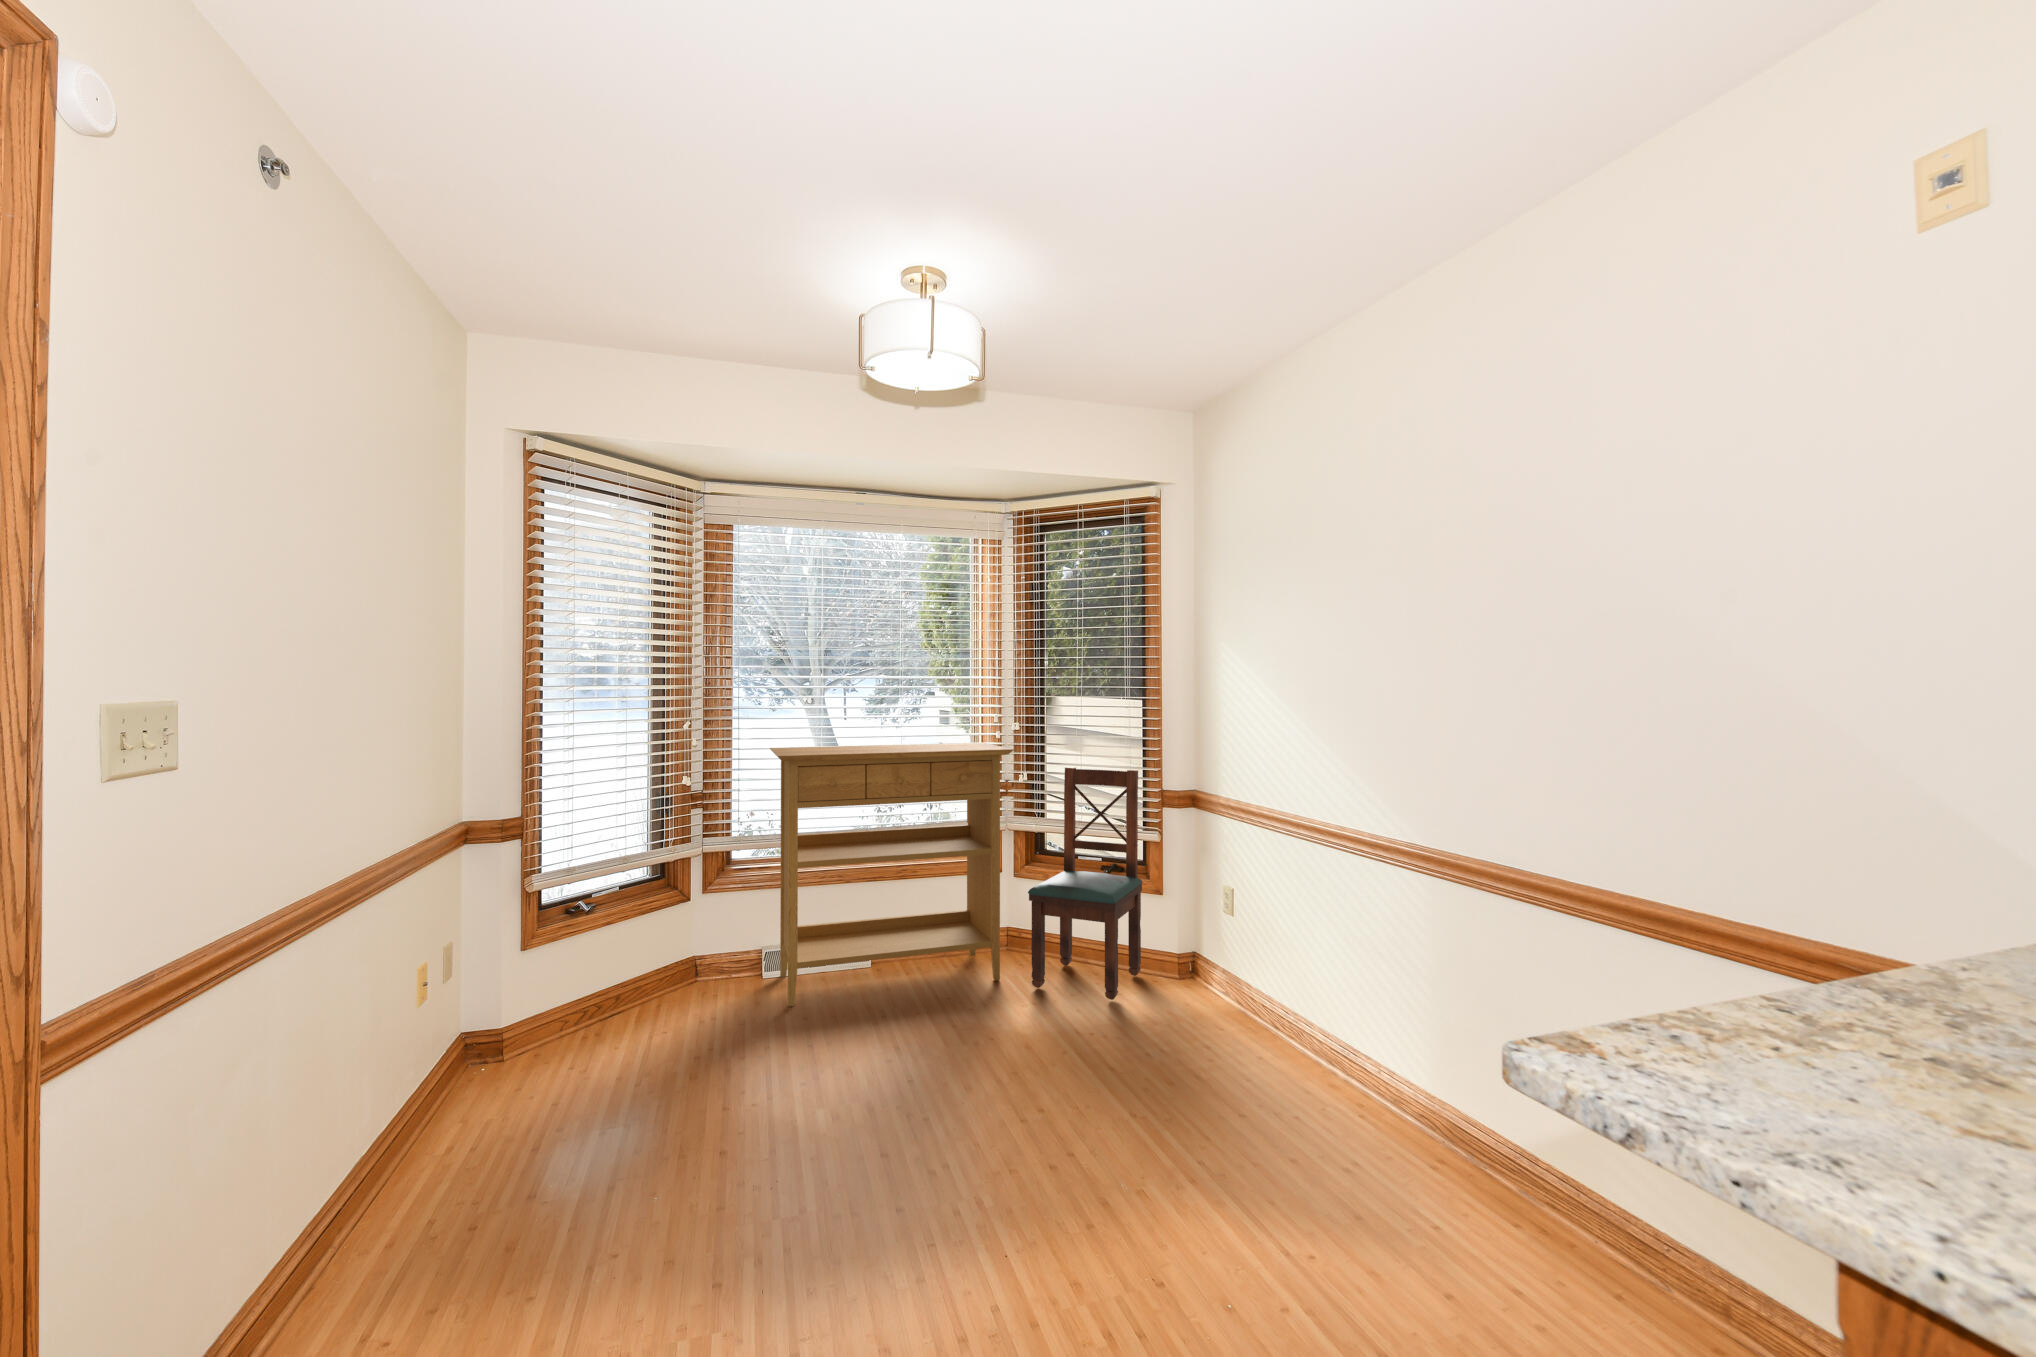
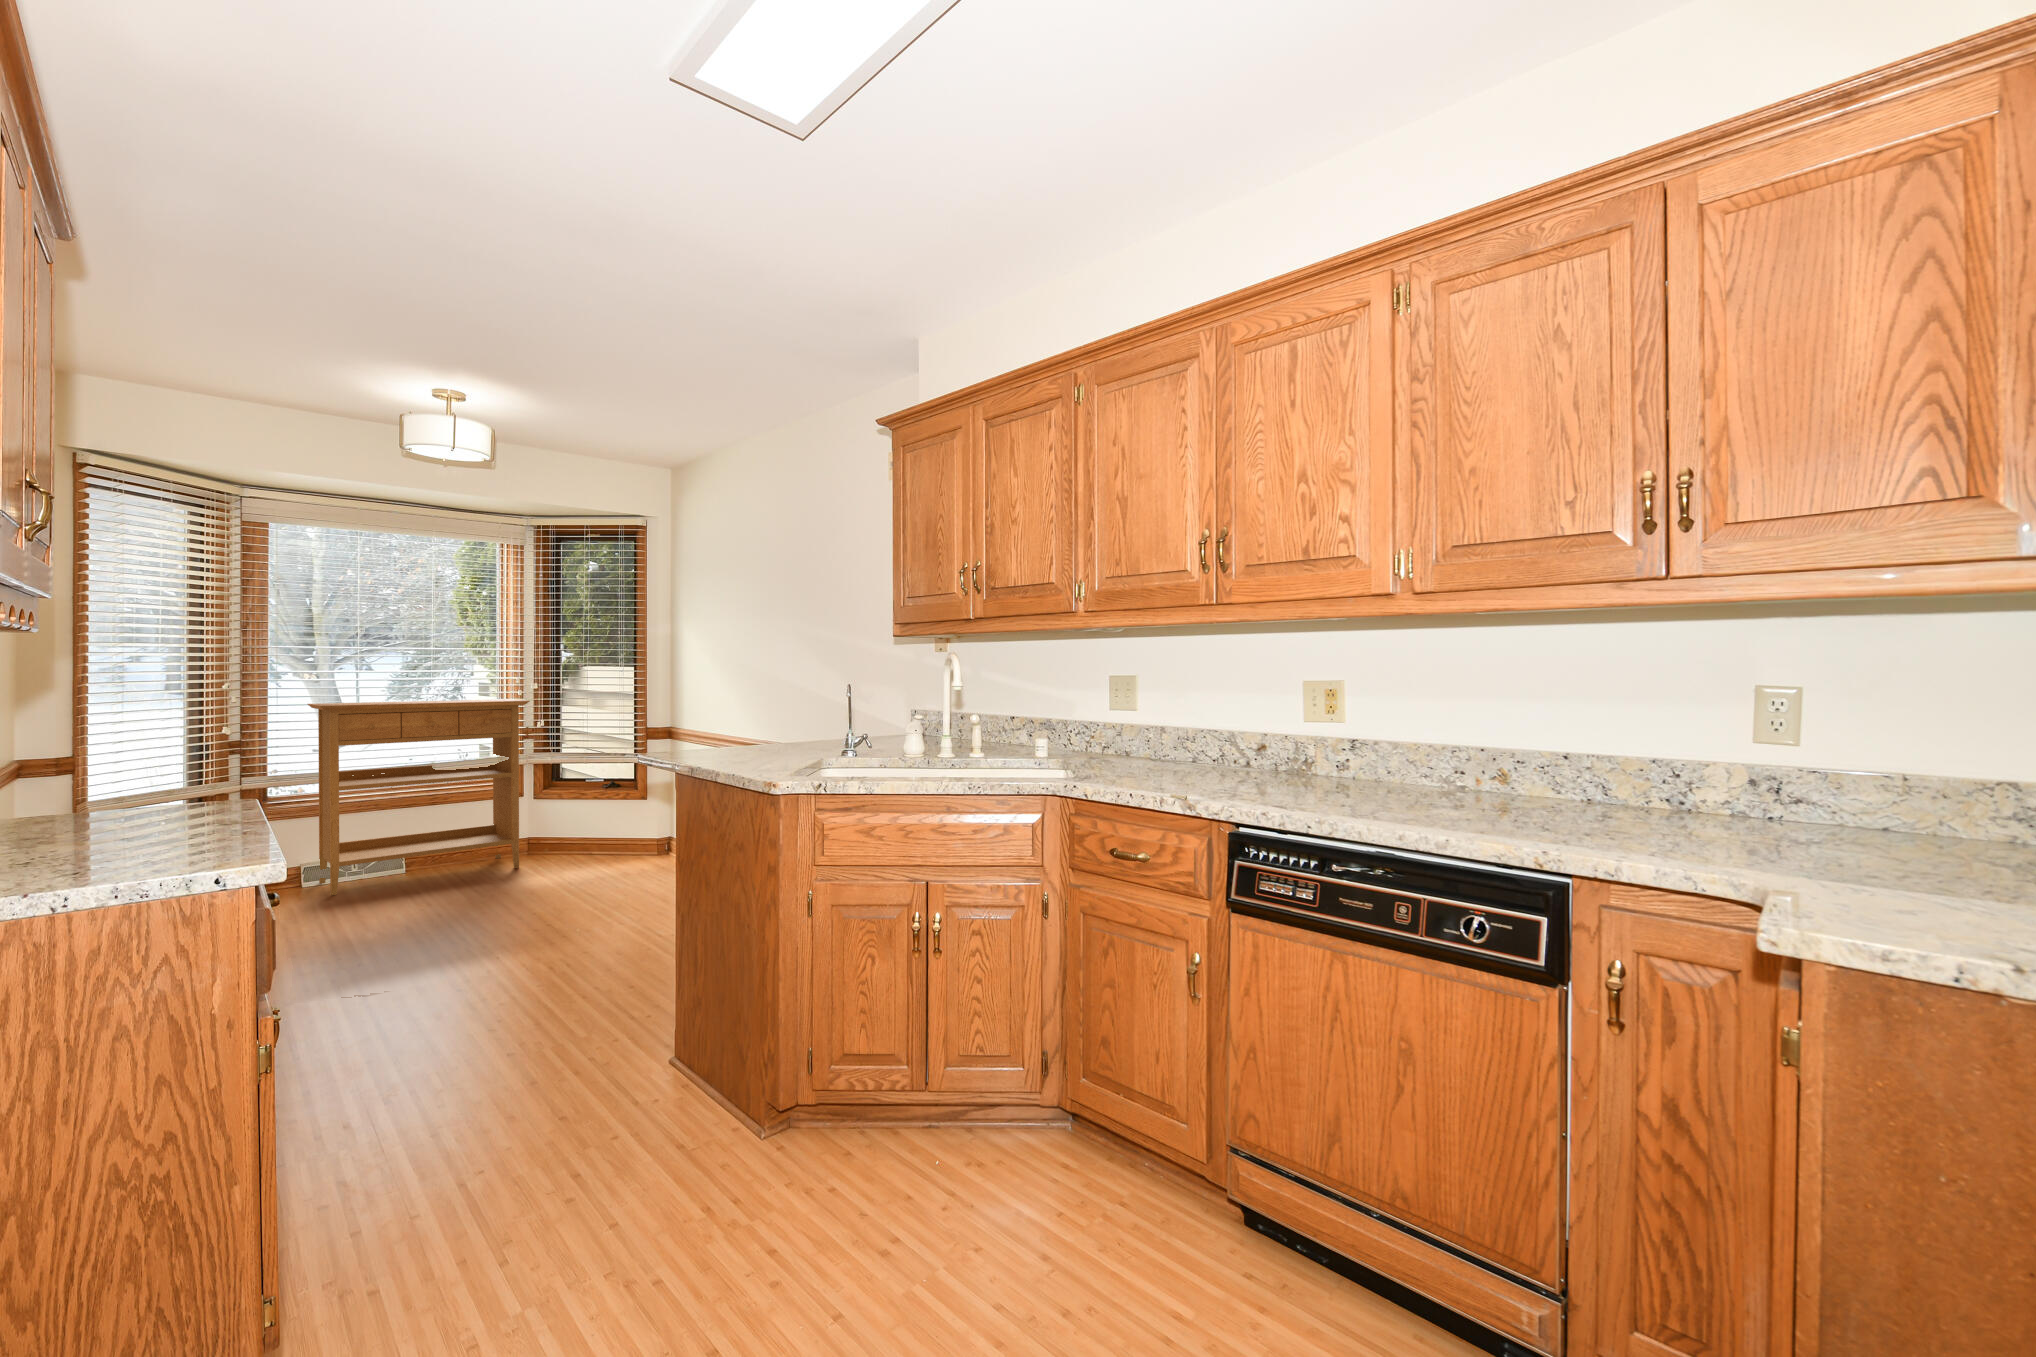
dining chair: present [1028,767,1143,1000] -> none [541,715,633,868]

